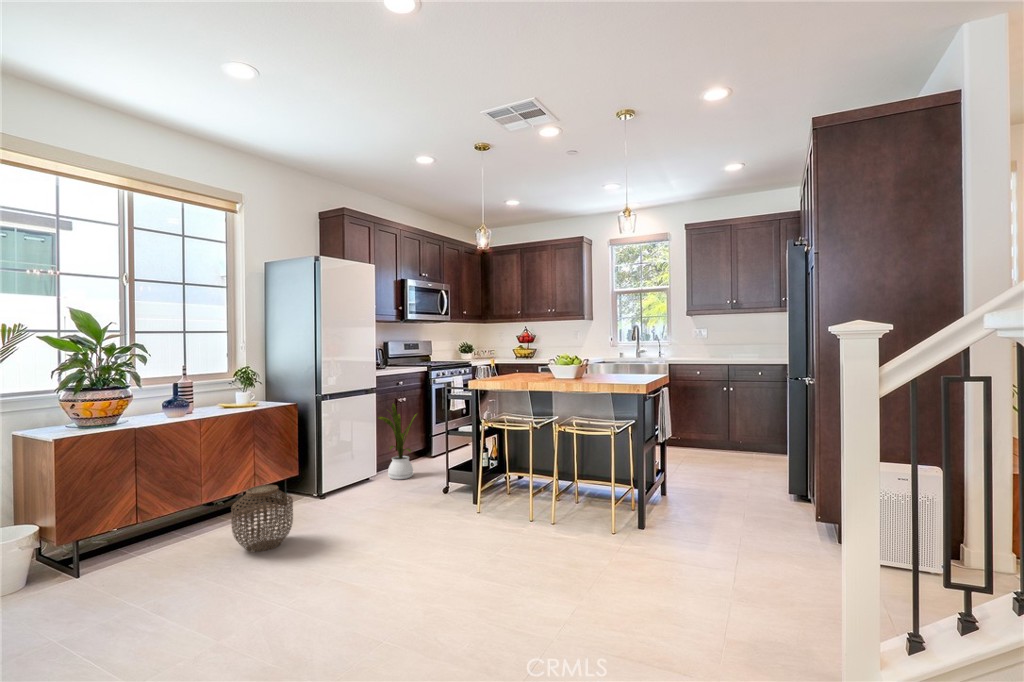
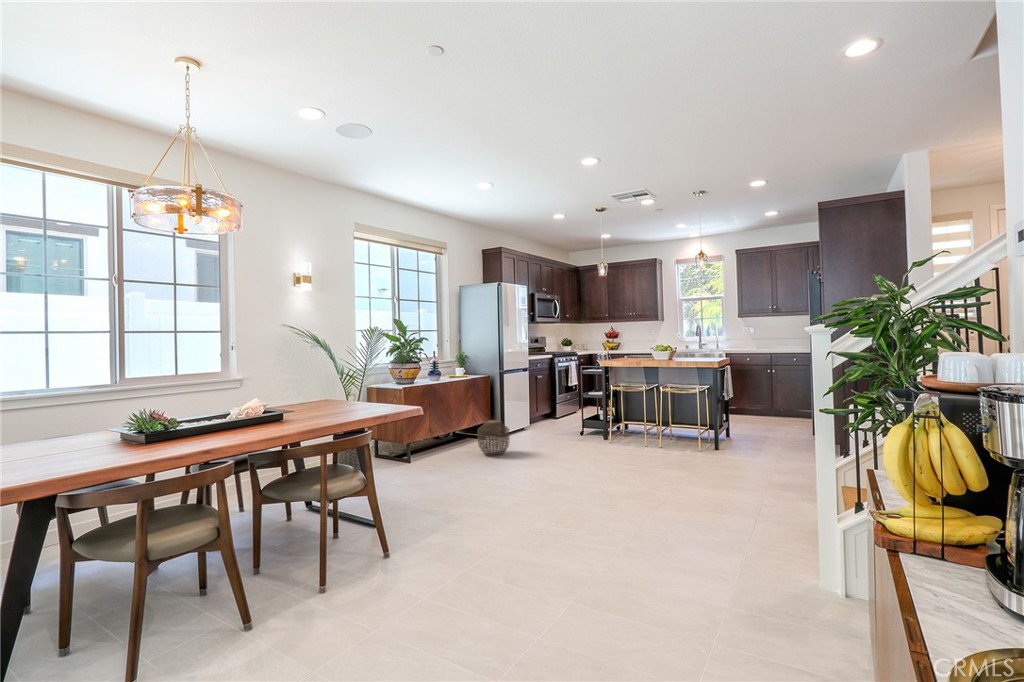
house plant: present [378,404,415,480] -> none [530,378,555,429]

